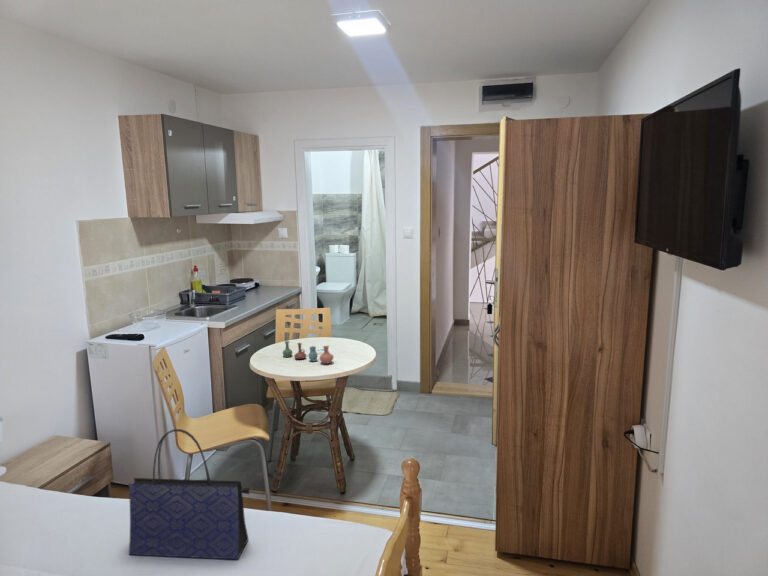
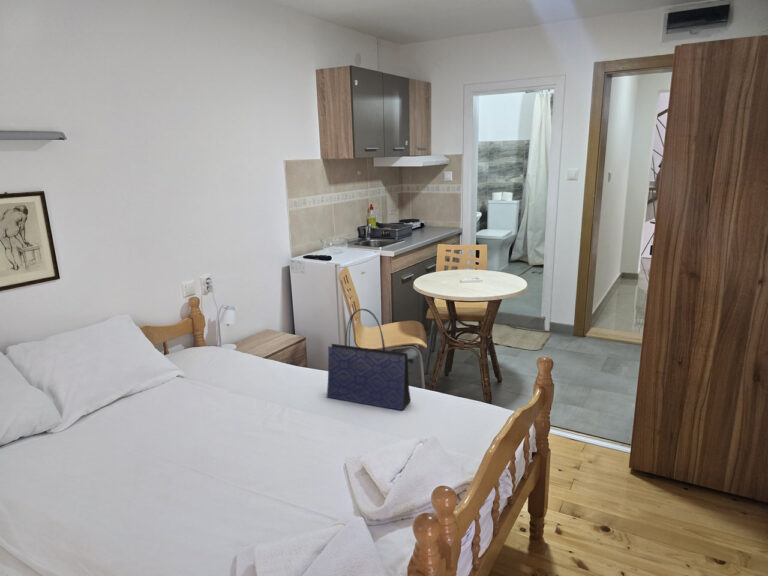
vase: present [283,341,333,364] -> none [443,268,488,289]

